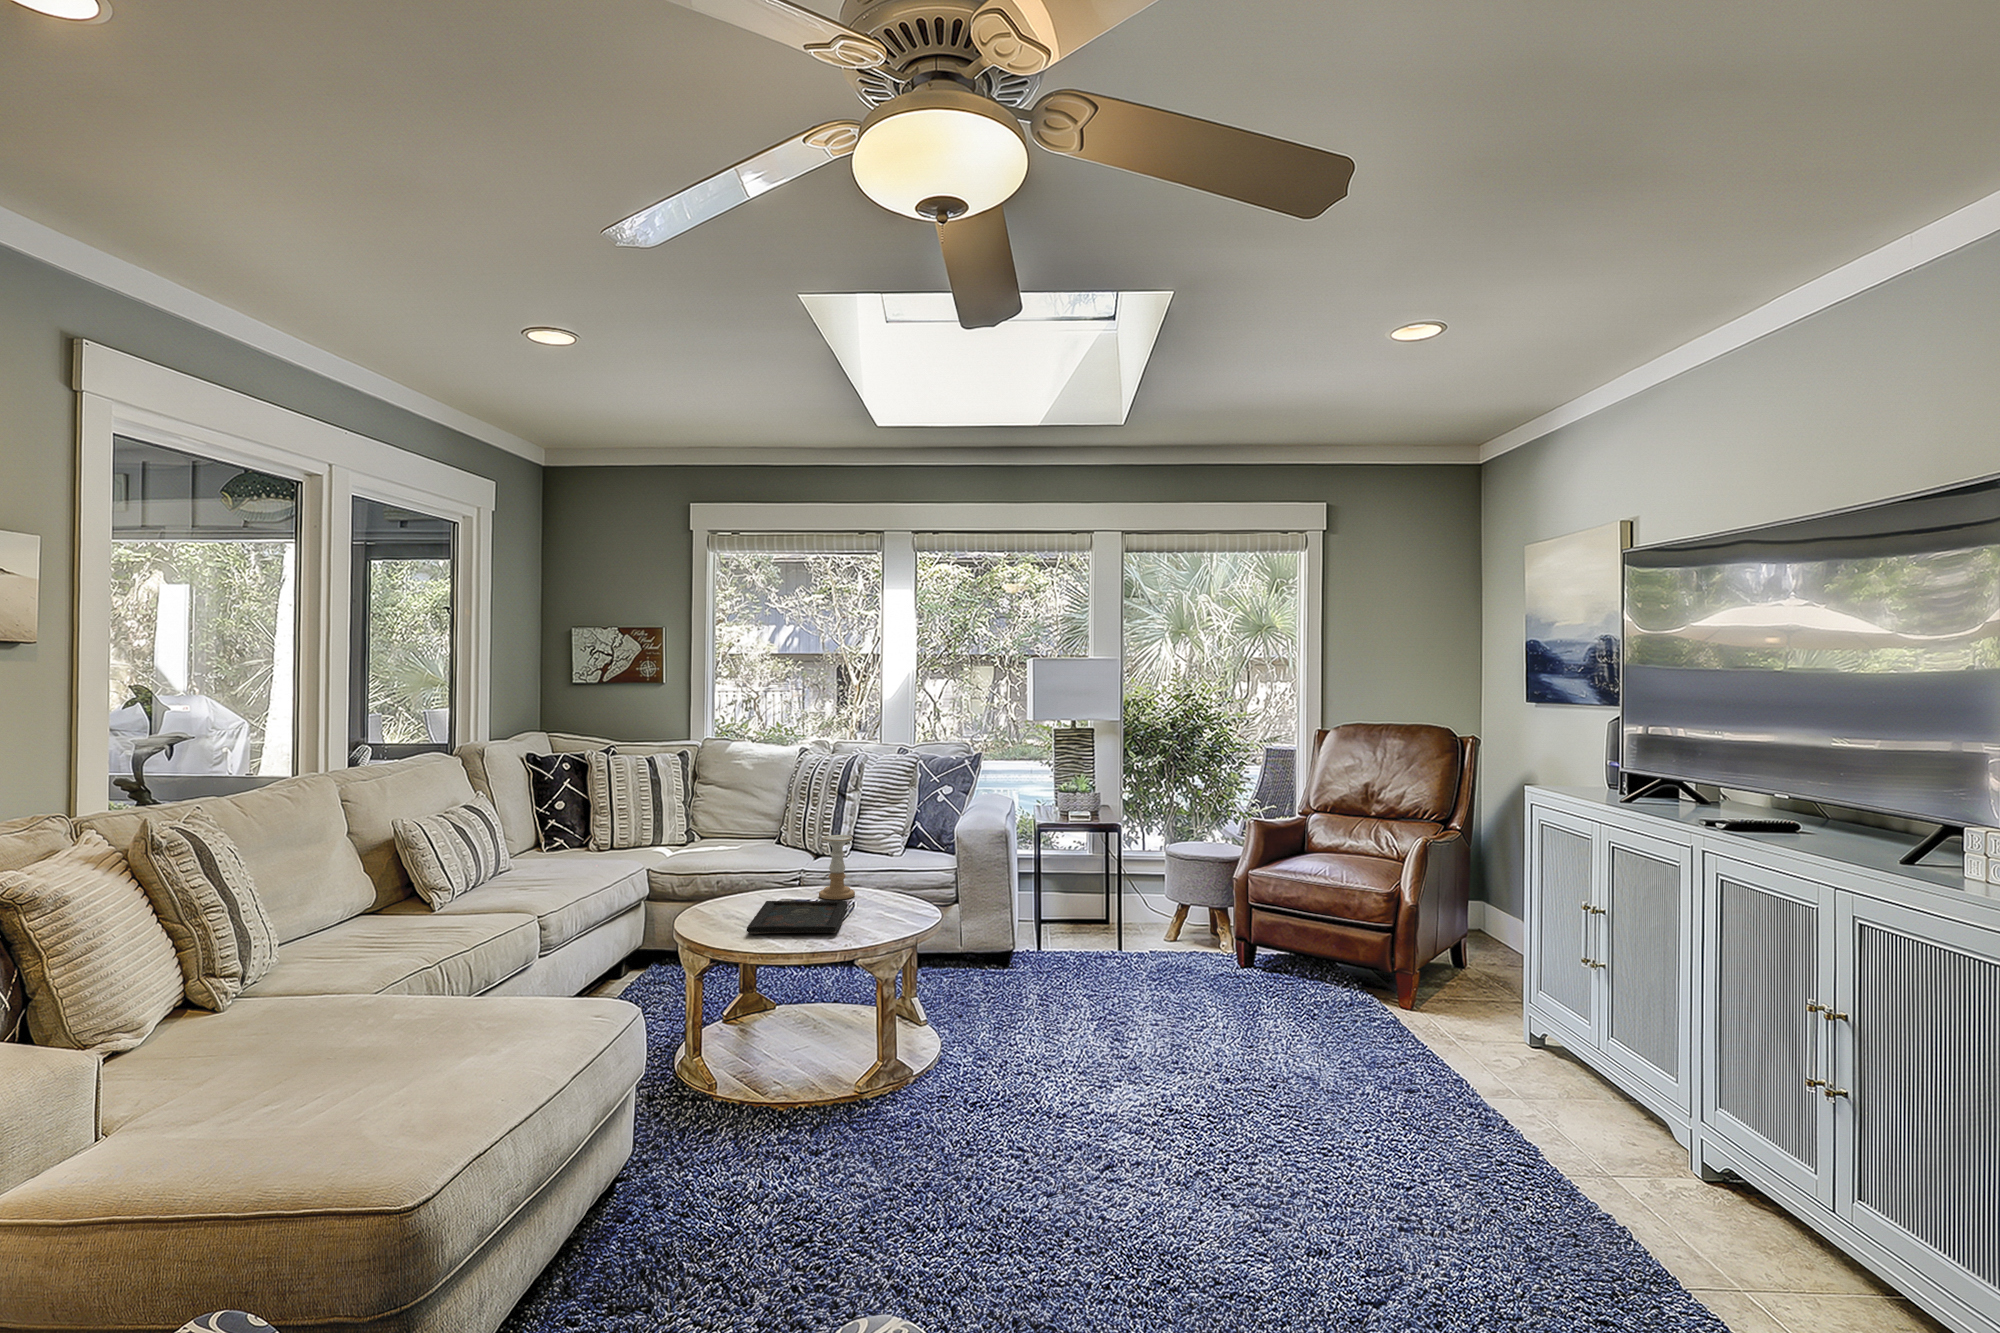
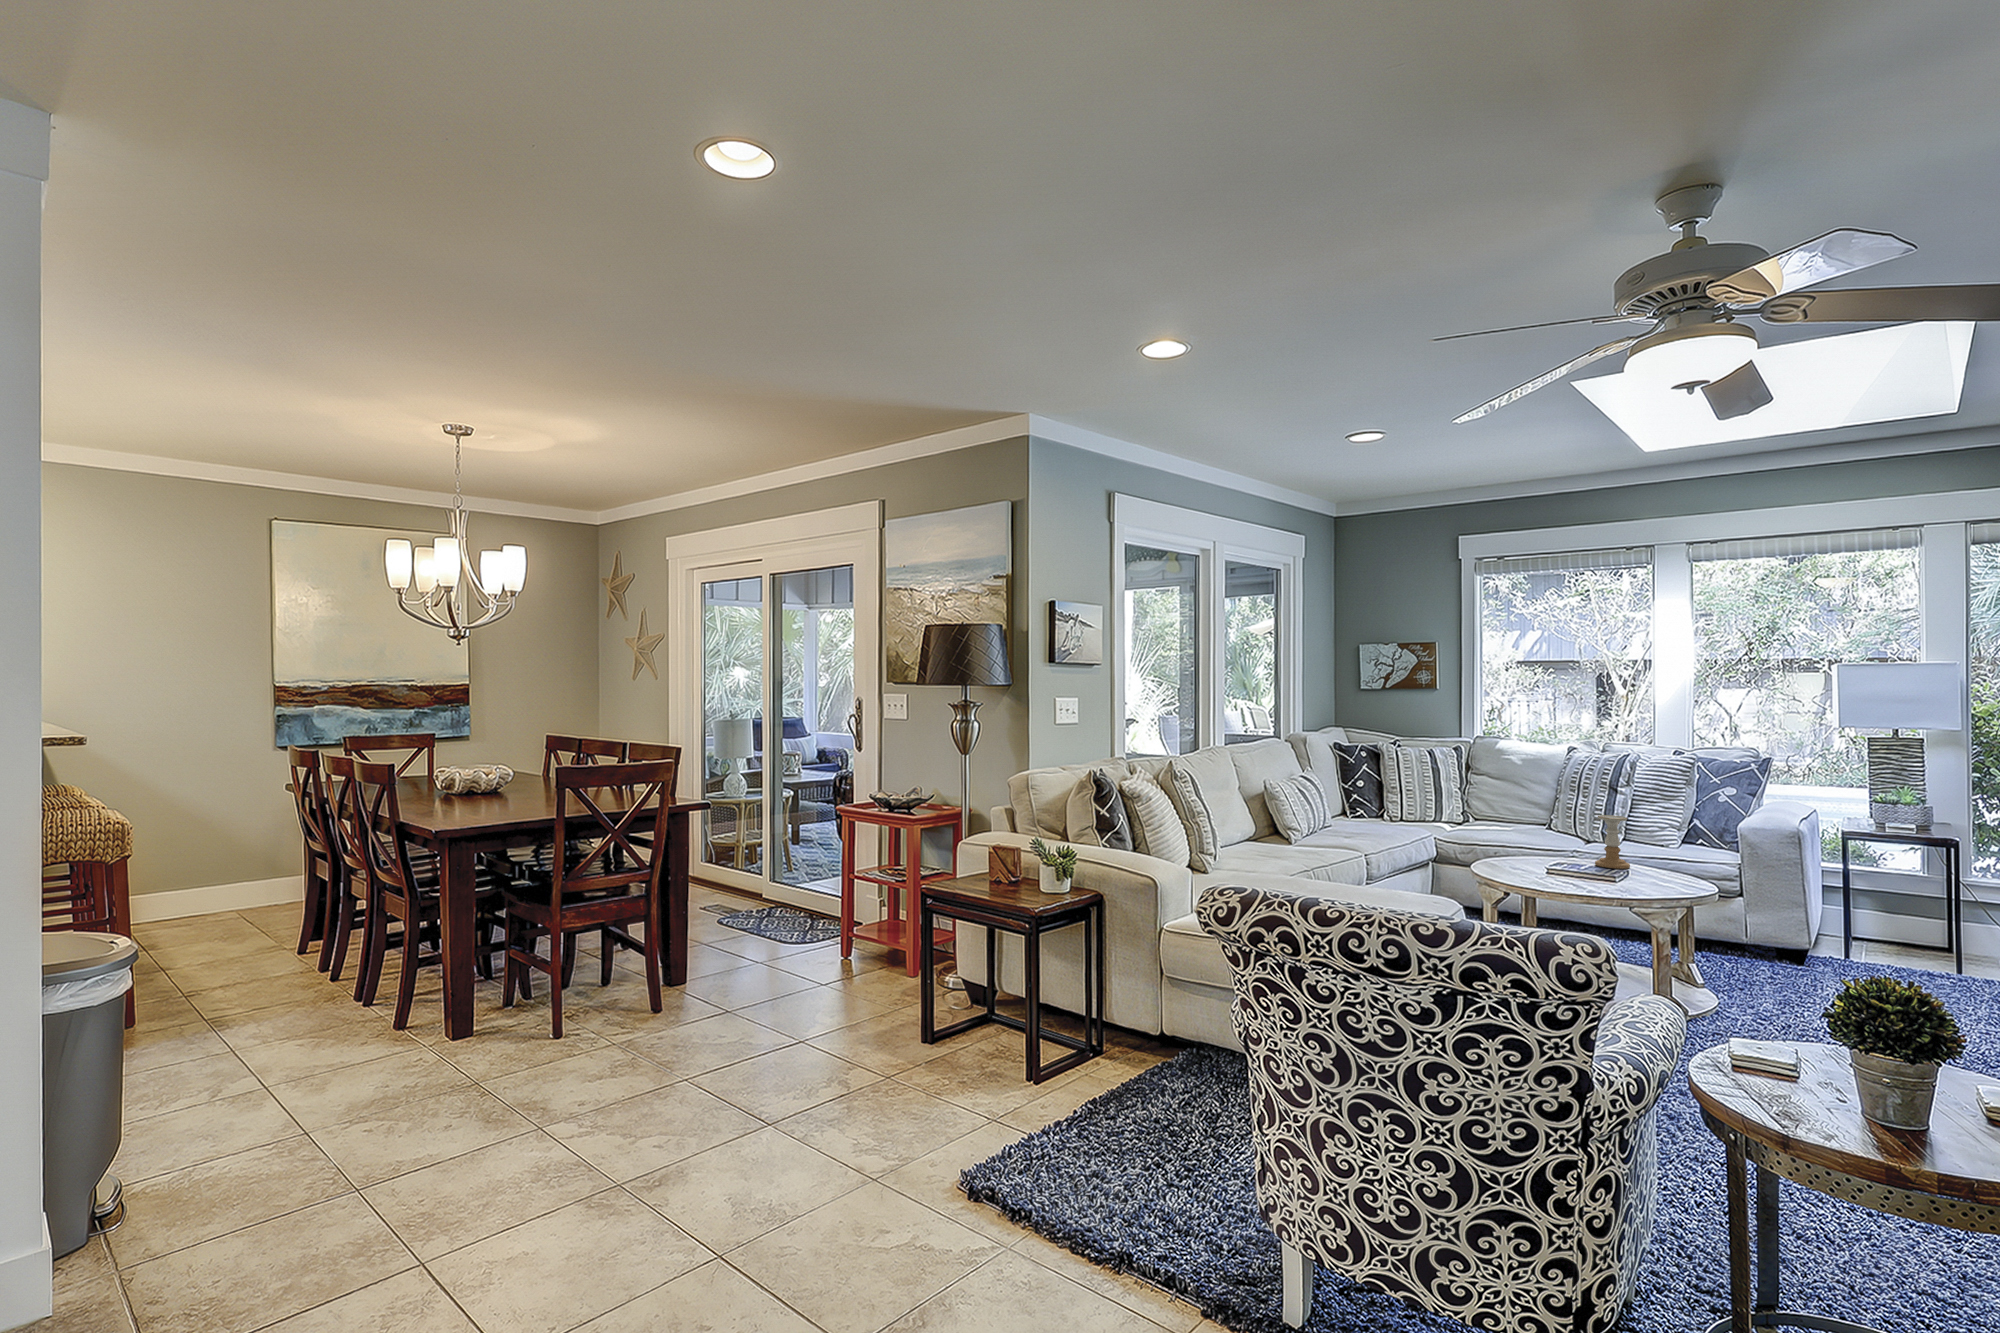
tray: present [747,901,848,934] -> none [1535,861,1624,886]

